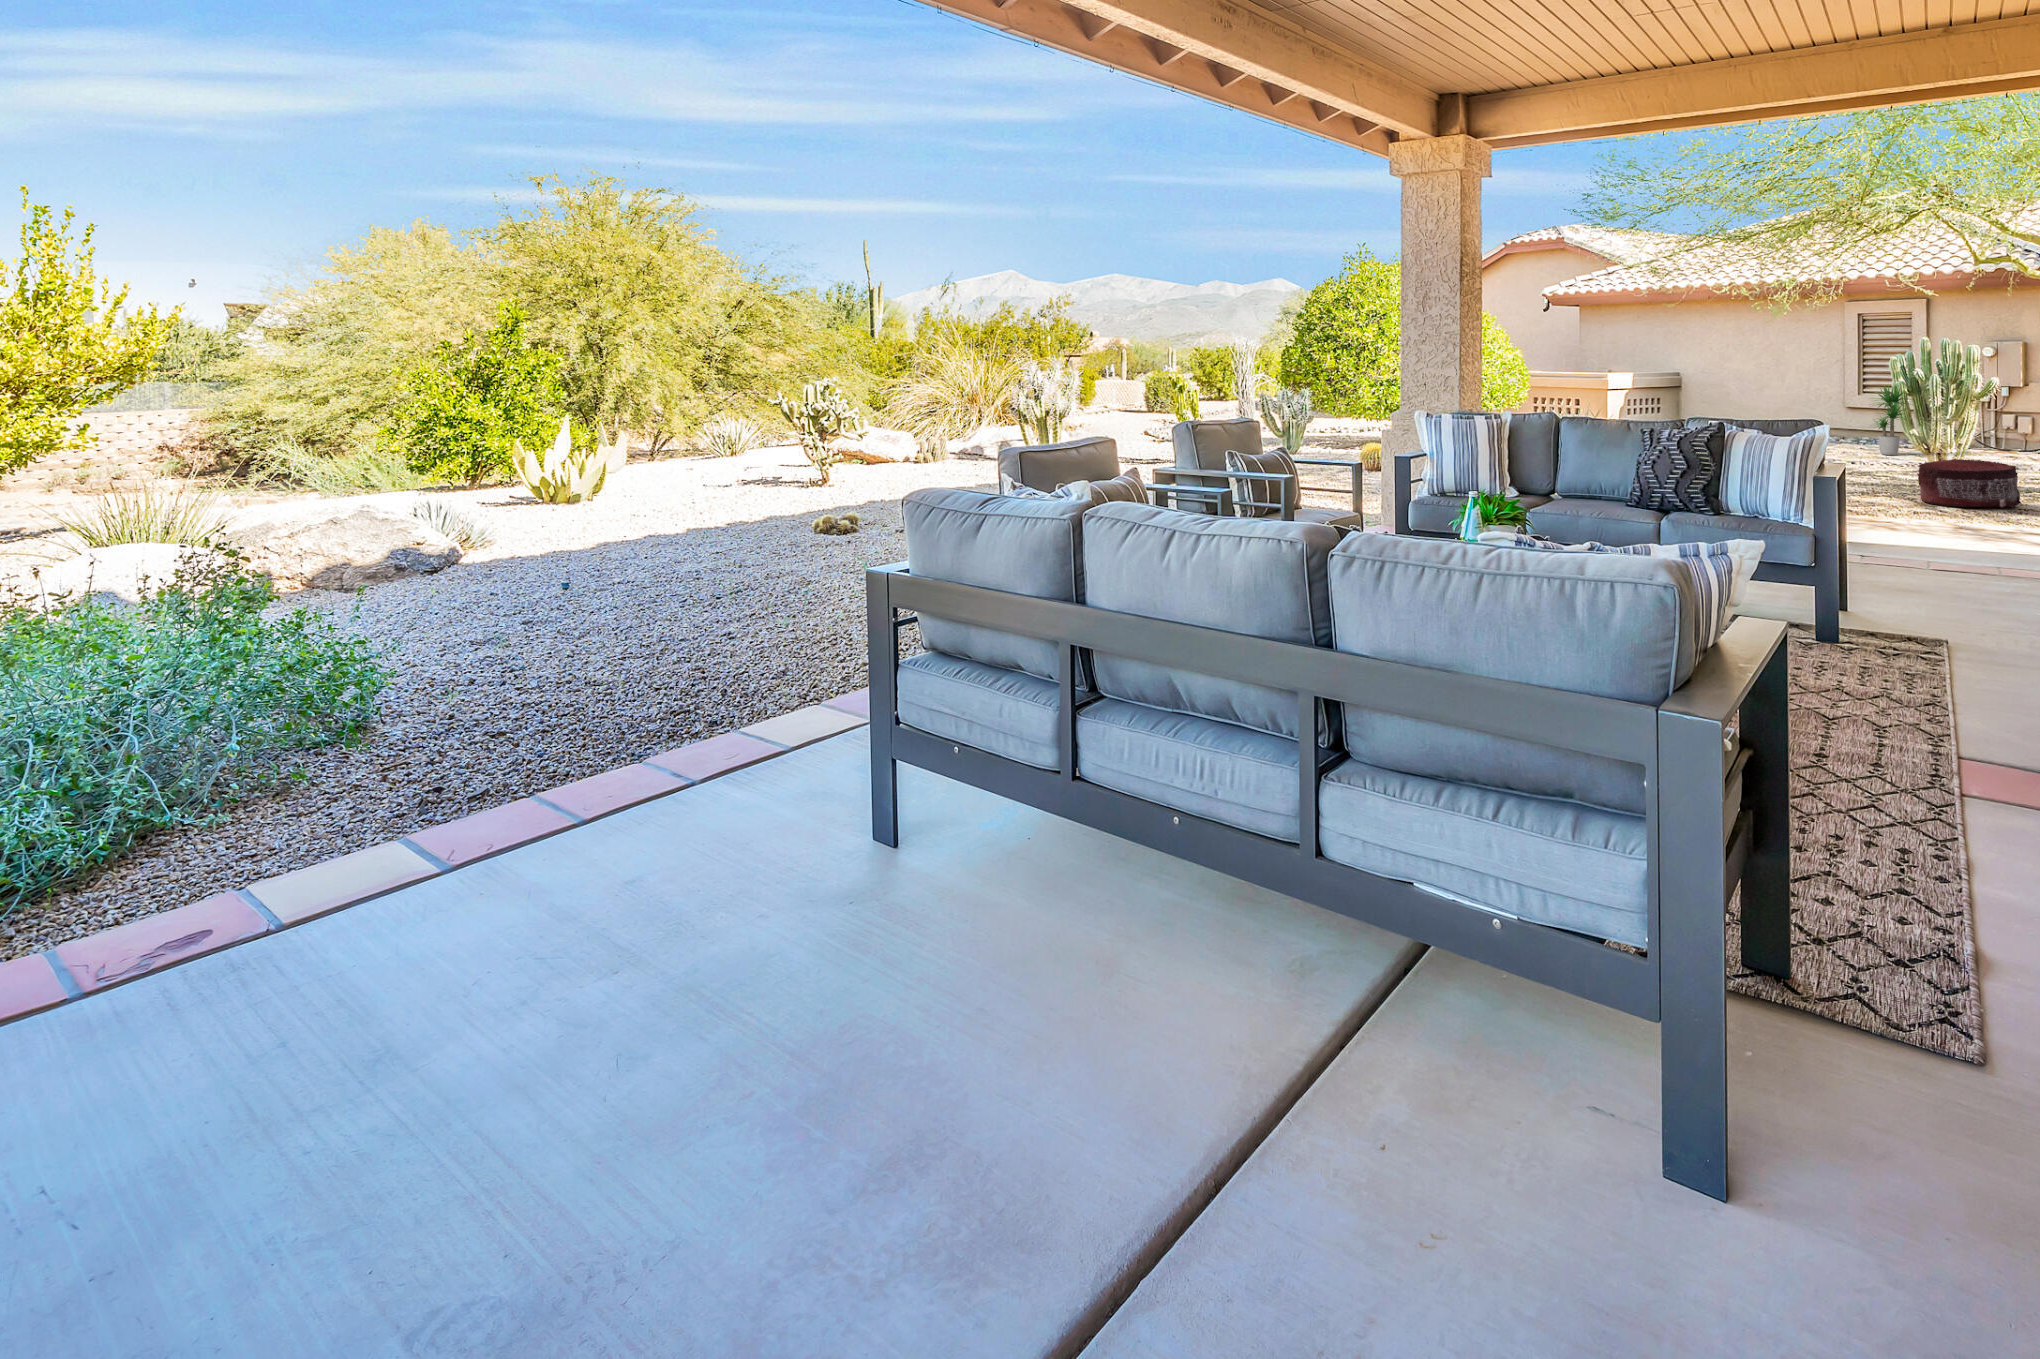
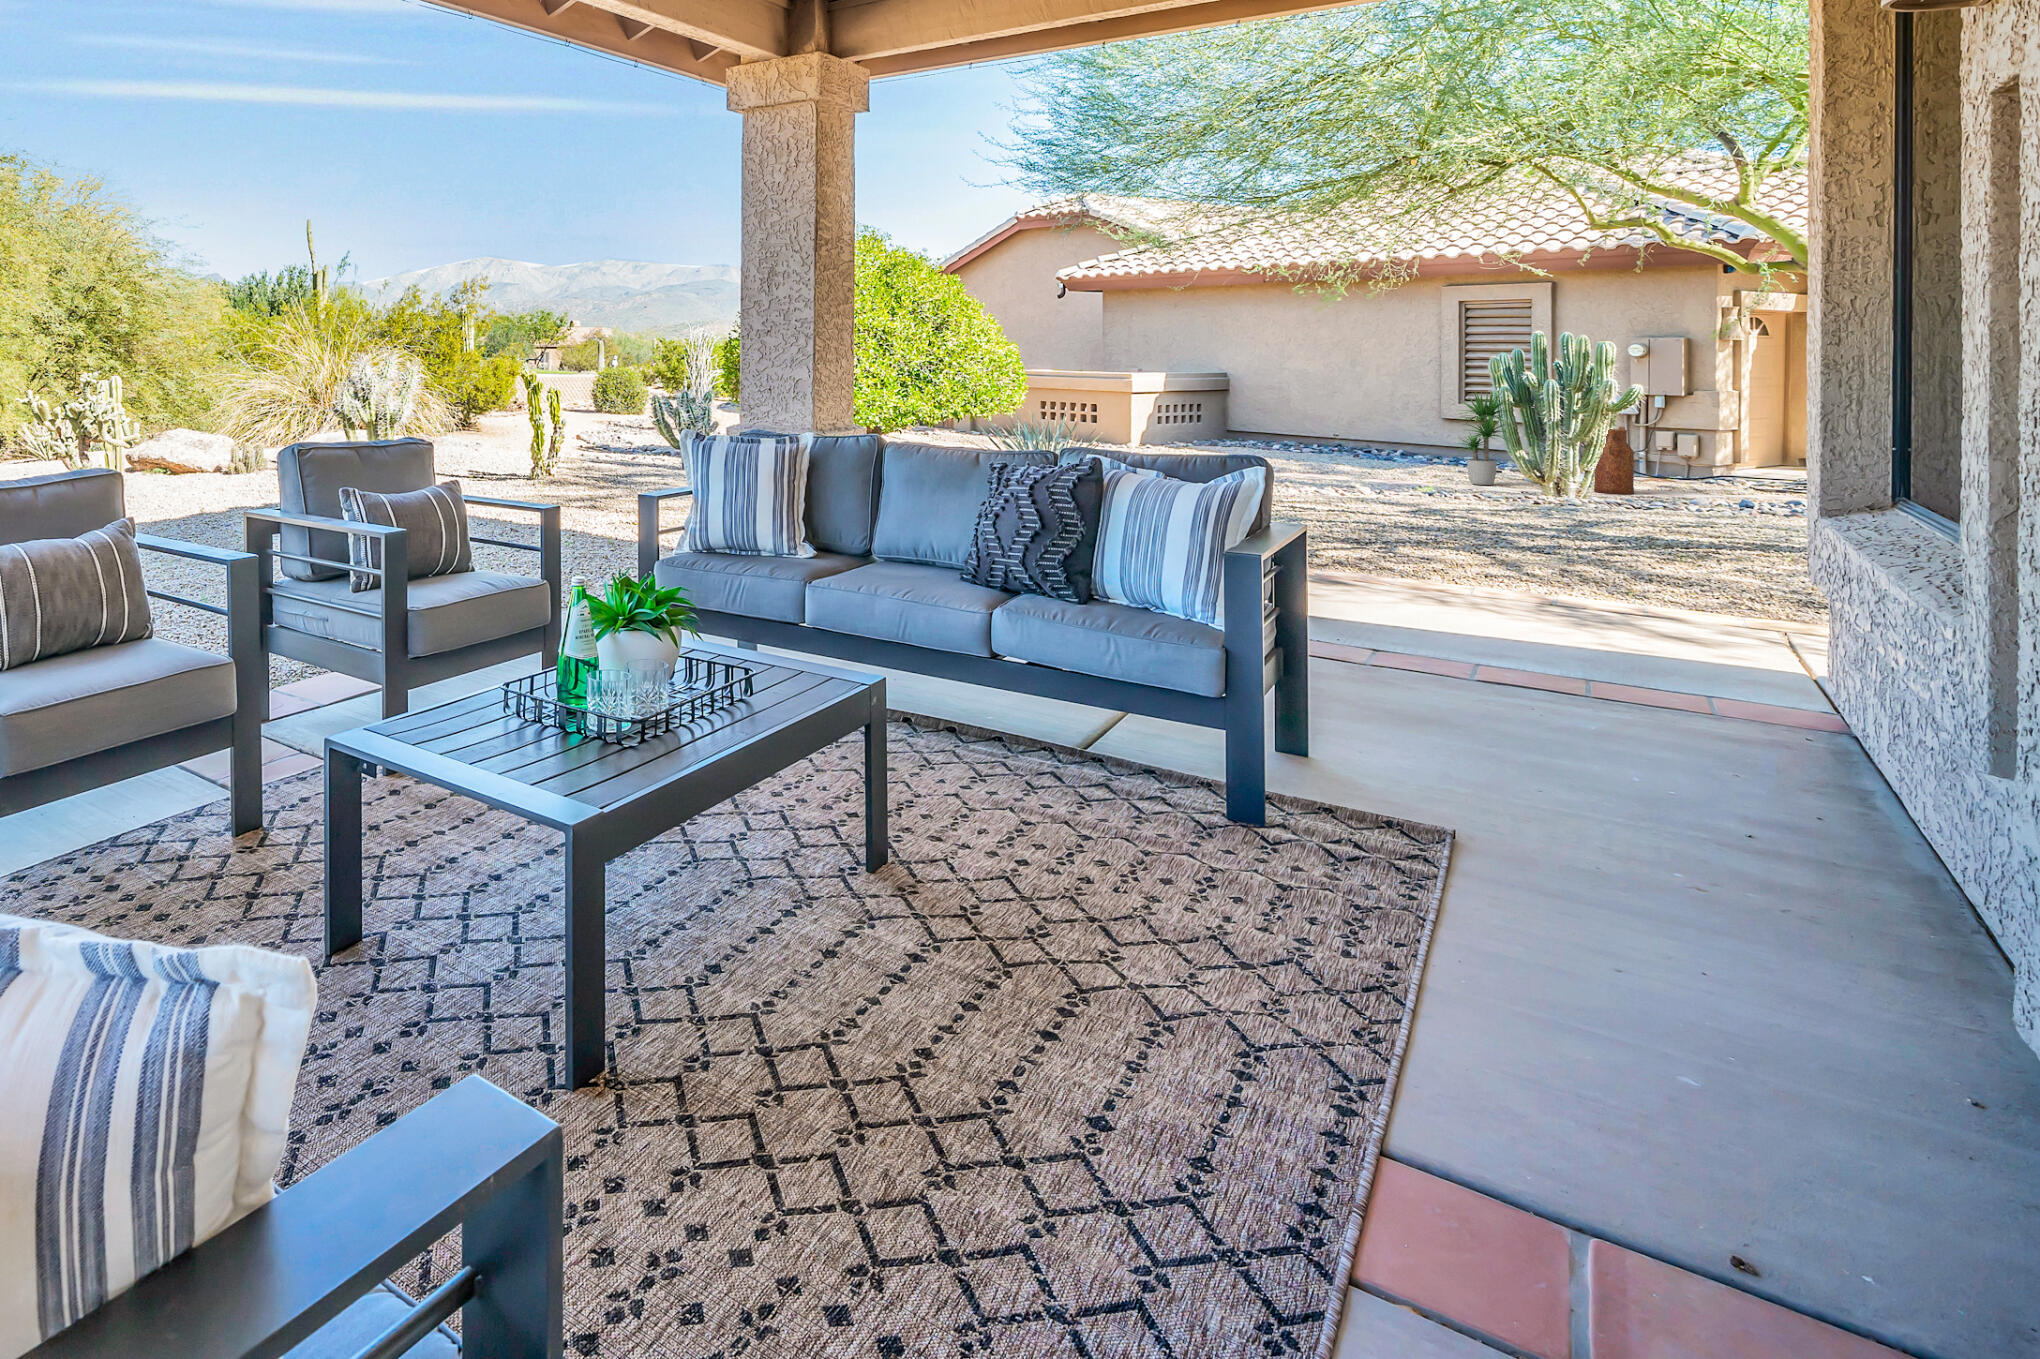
watering can: none [1967,410,1995,460] -> present [1594,426,1634,494]
pouf: present [1917,459,2021,508] -> none [1497,499,1655,571]

